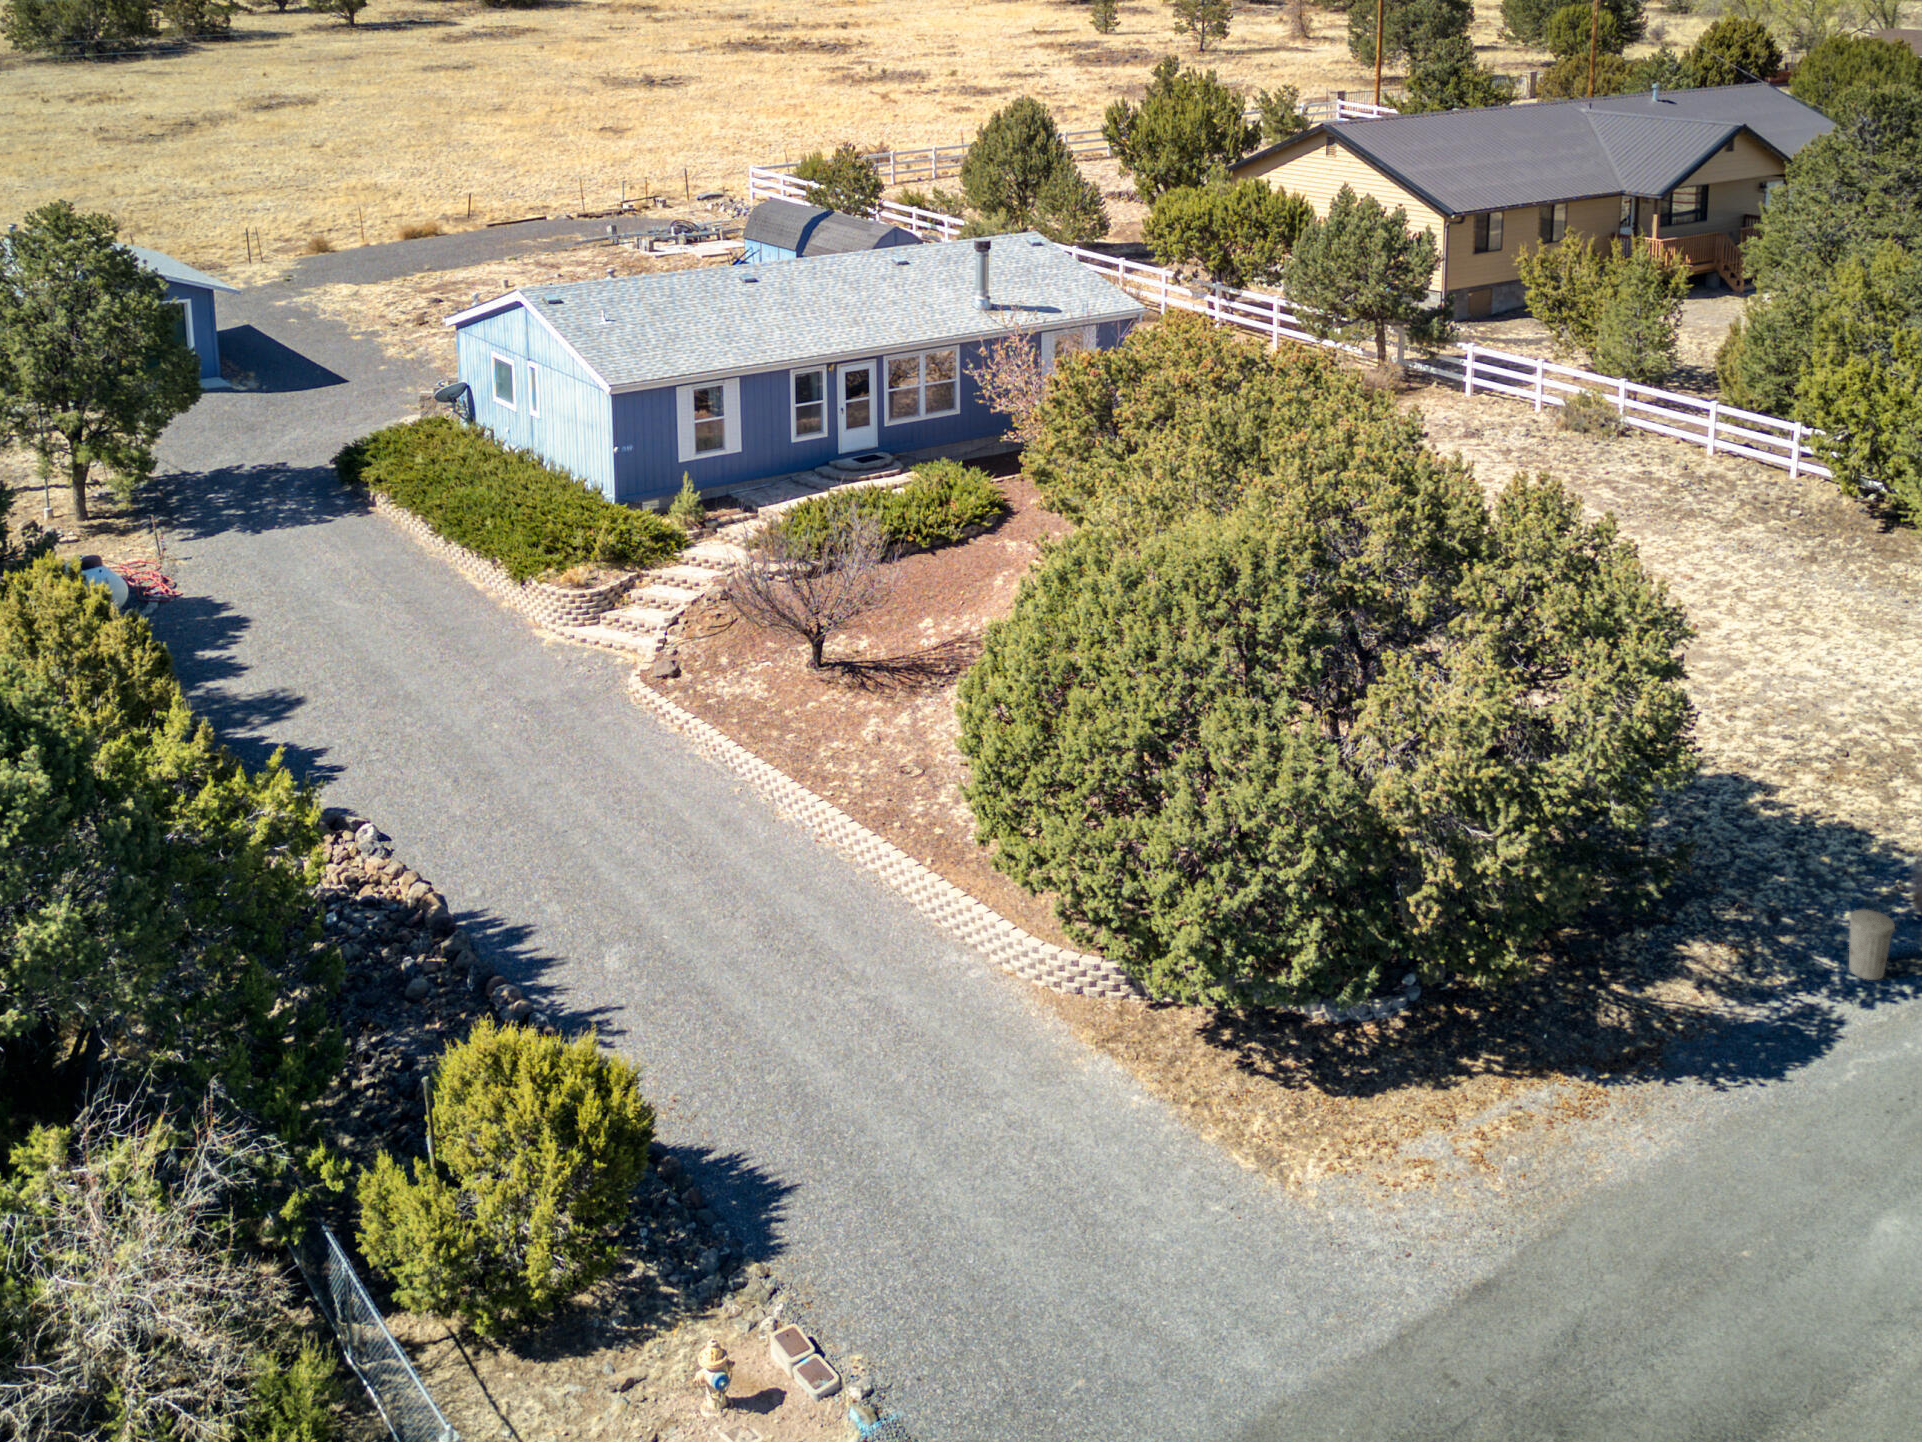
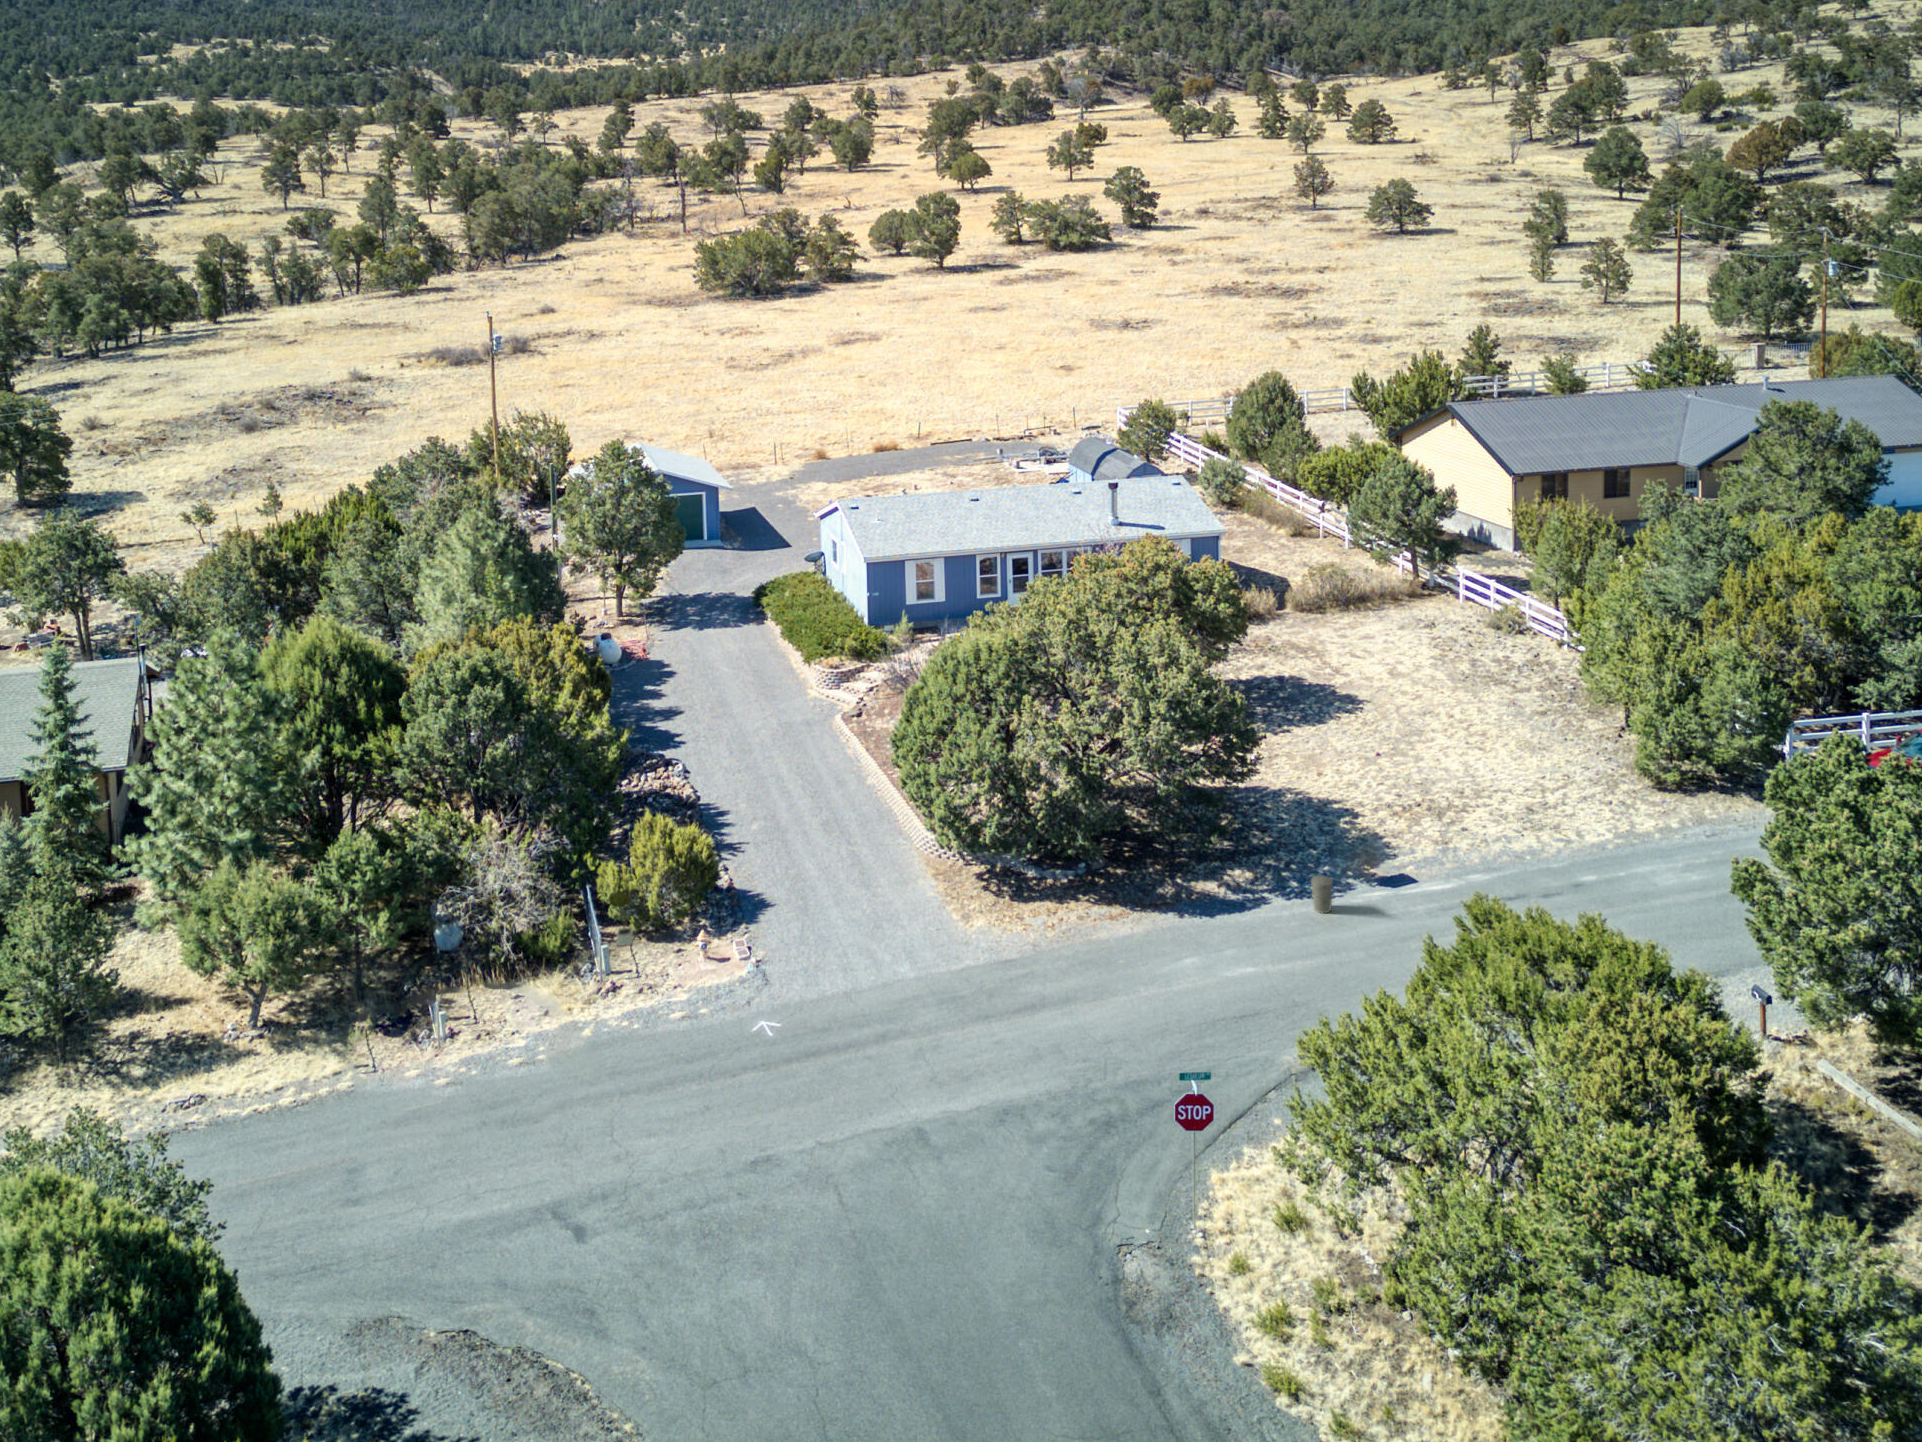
potted tree: none [480,1250,549,1387] -> present [608,892,633,946]

